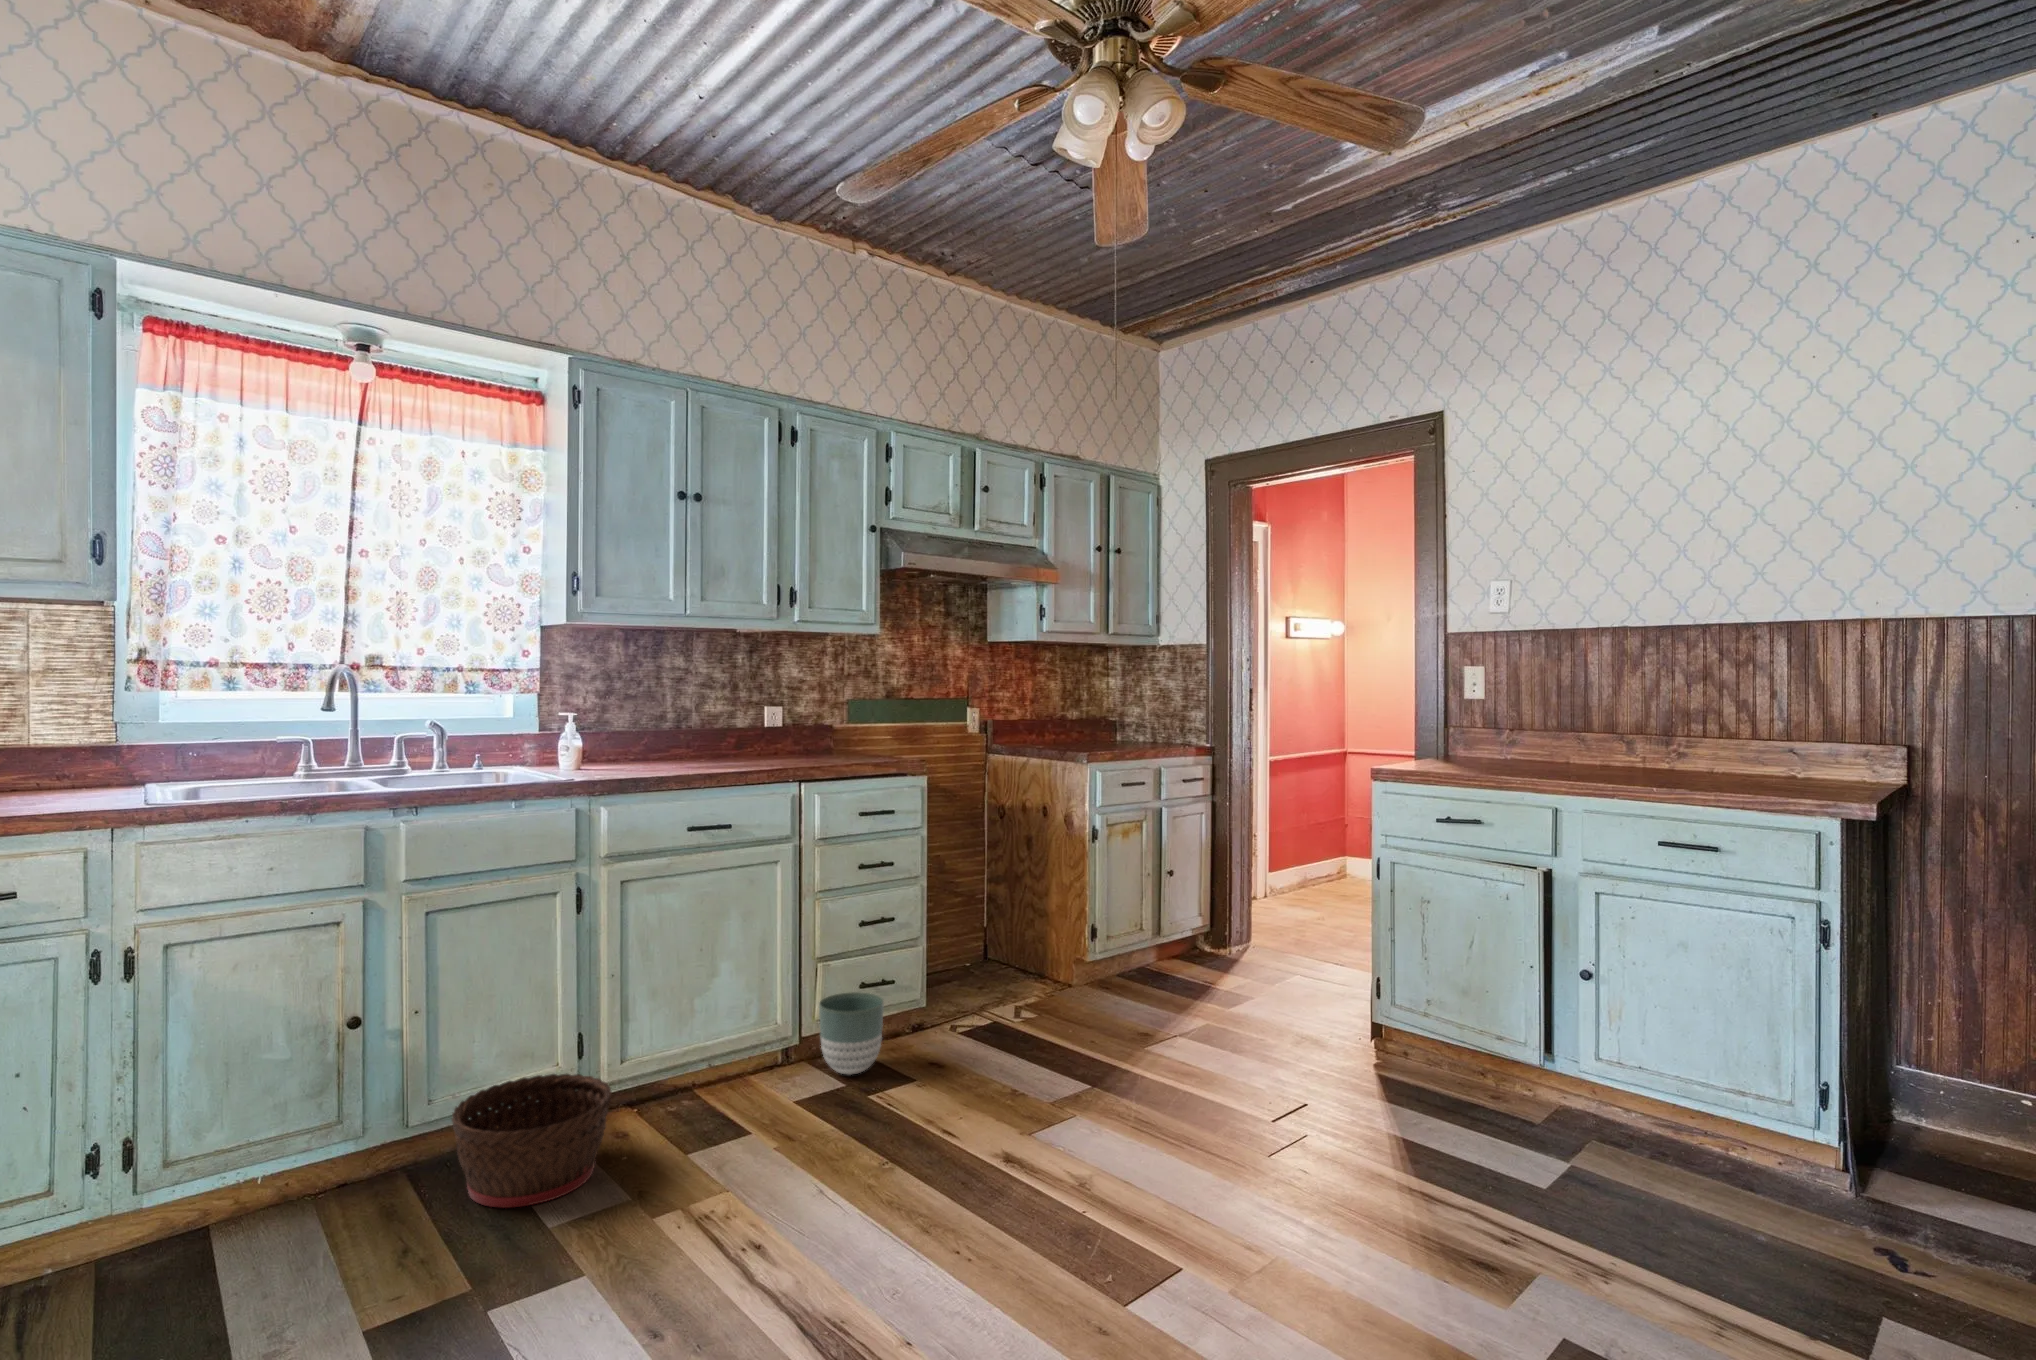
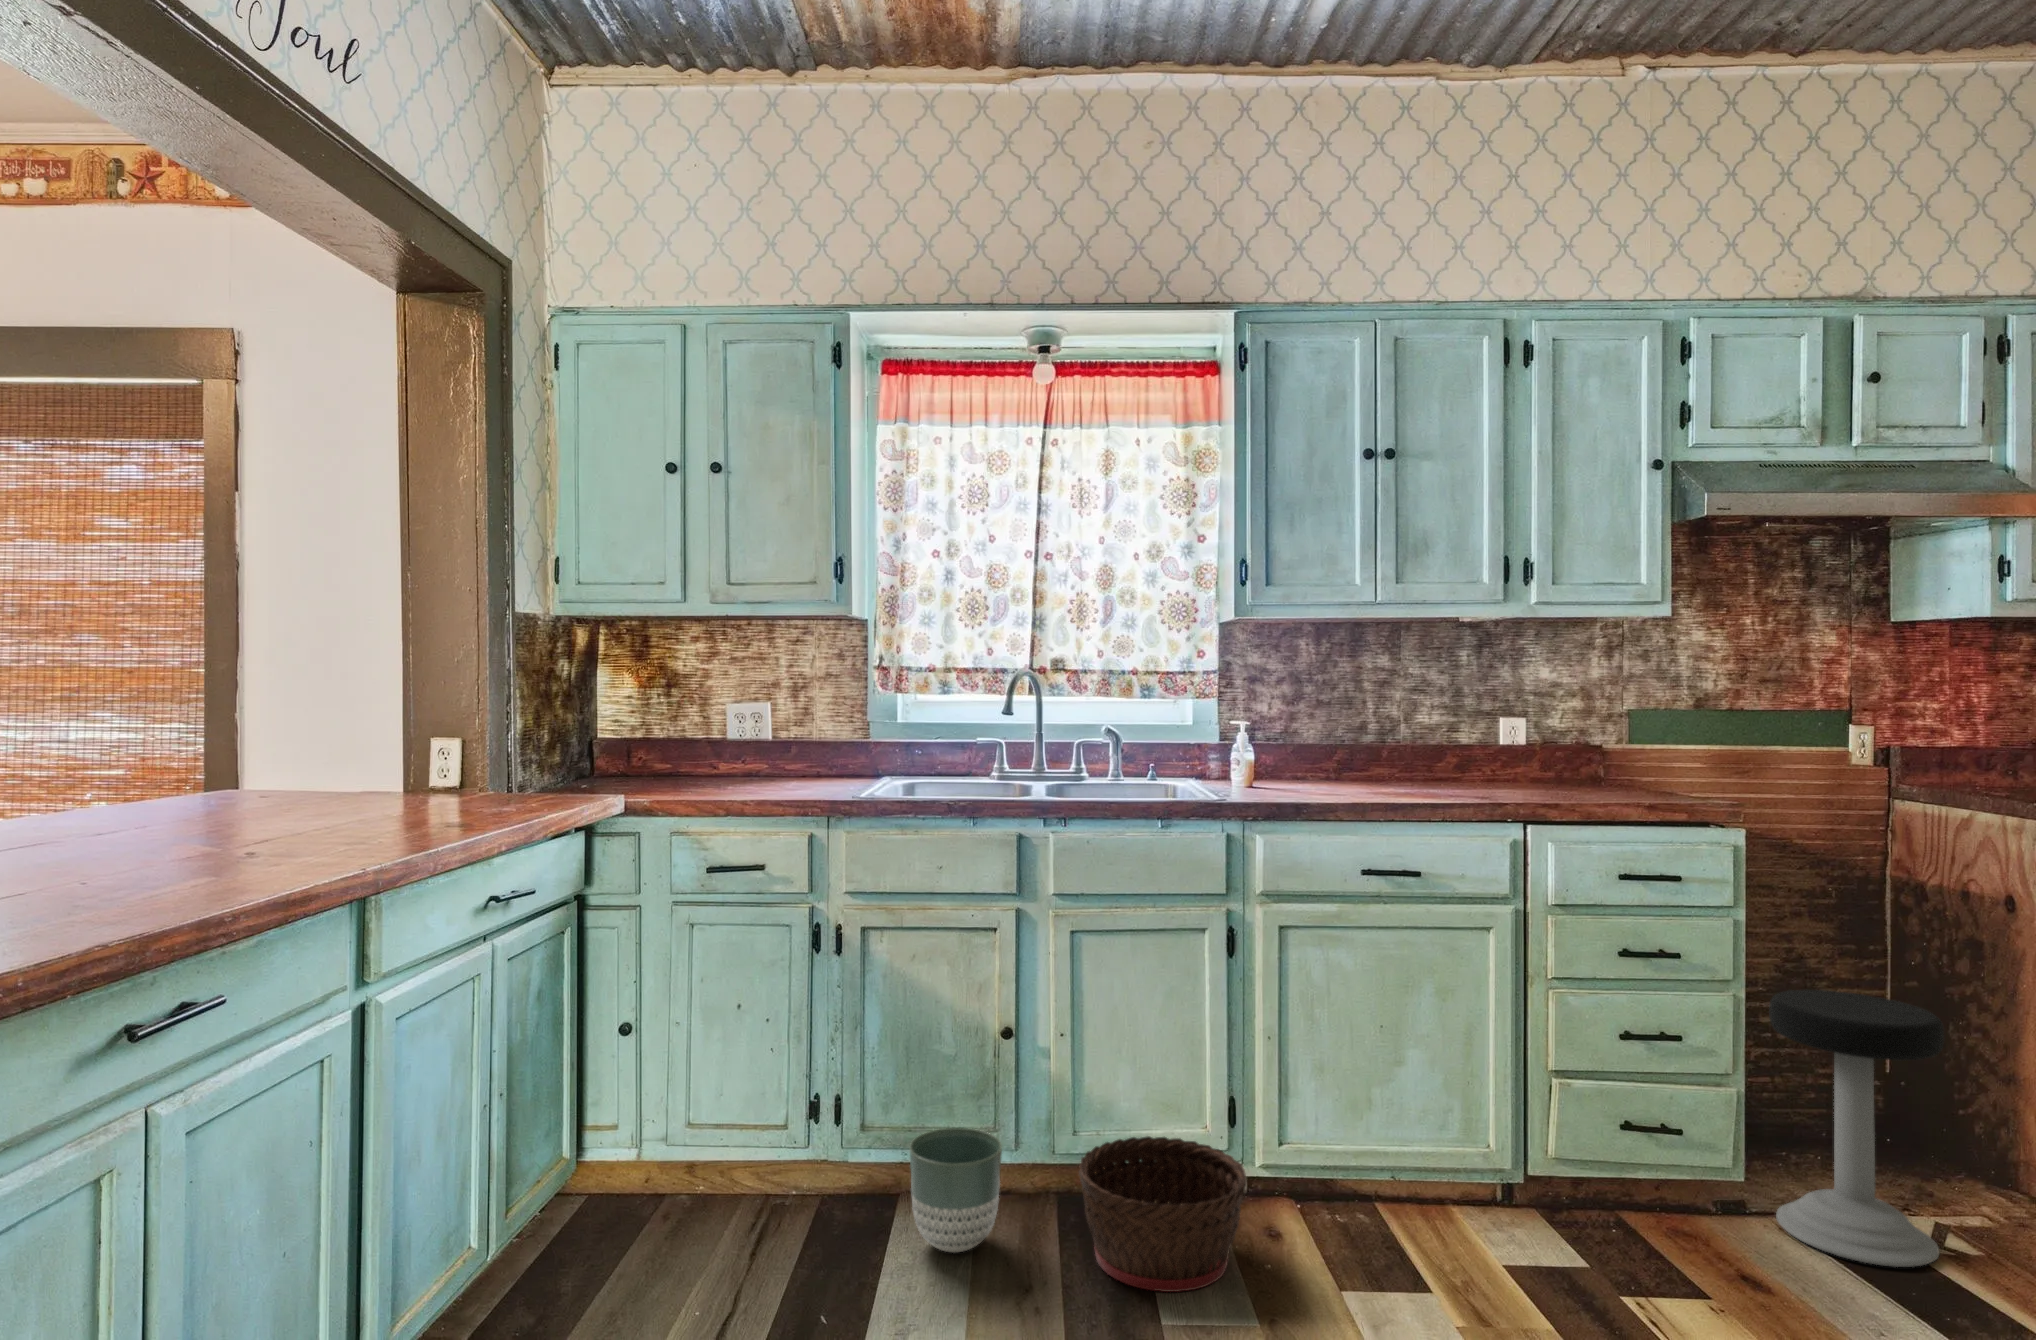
stool: none [940,875,1027,1037] -> present [1769,990,1944,1267]
planter: present [819,992,884,1075] -> present [910,1128,1002,1253]

